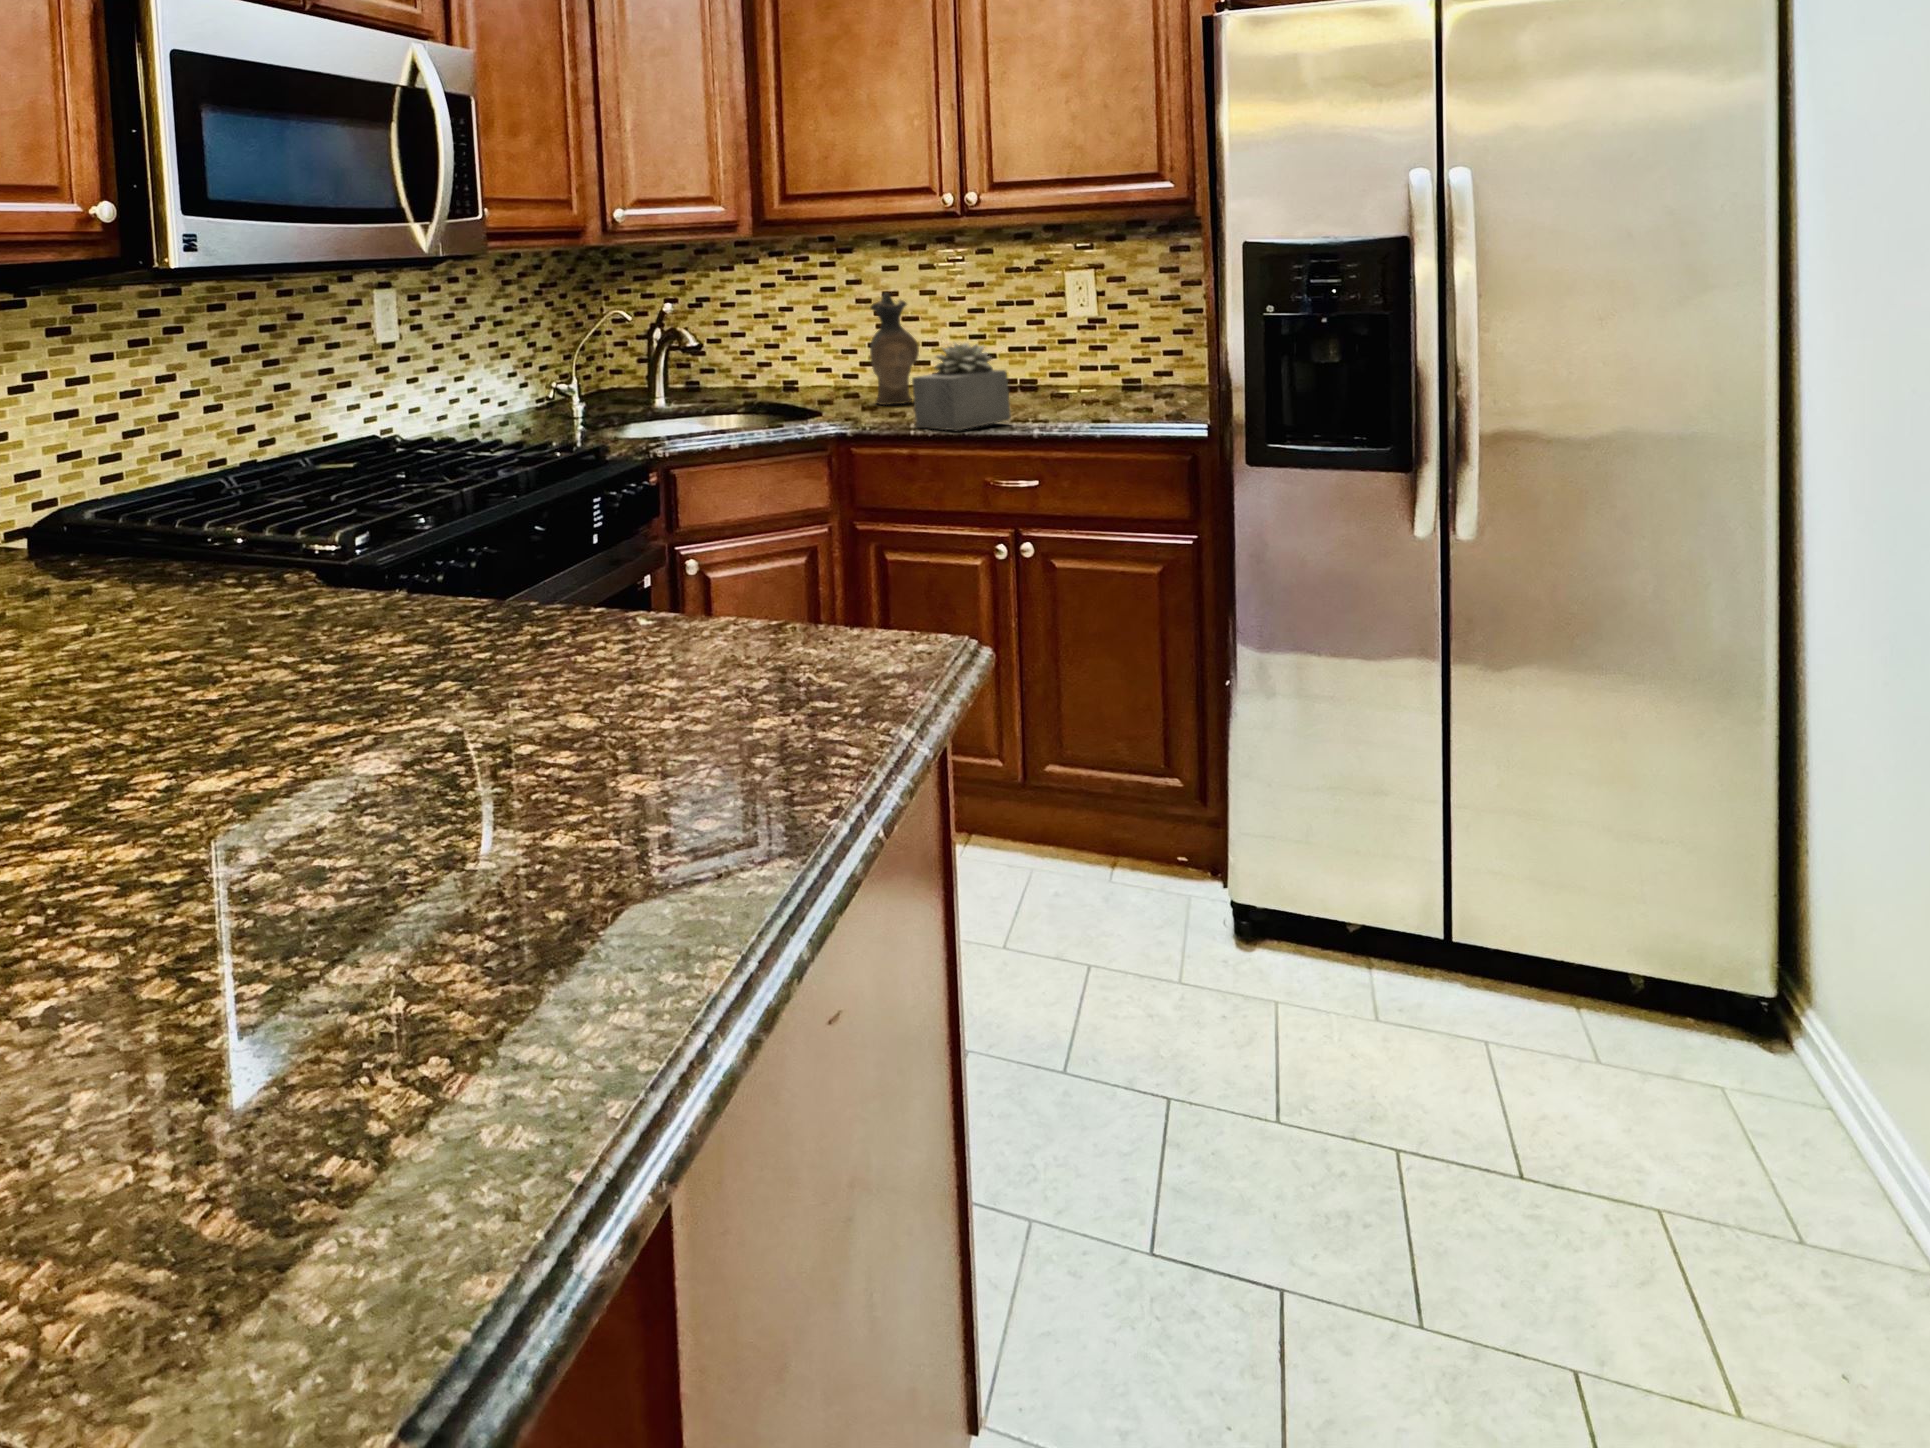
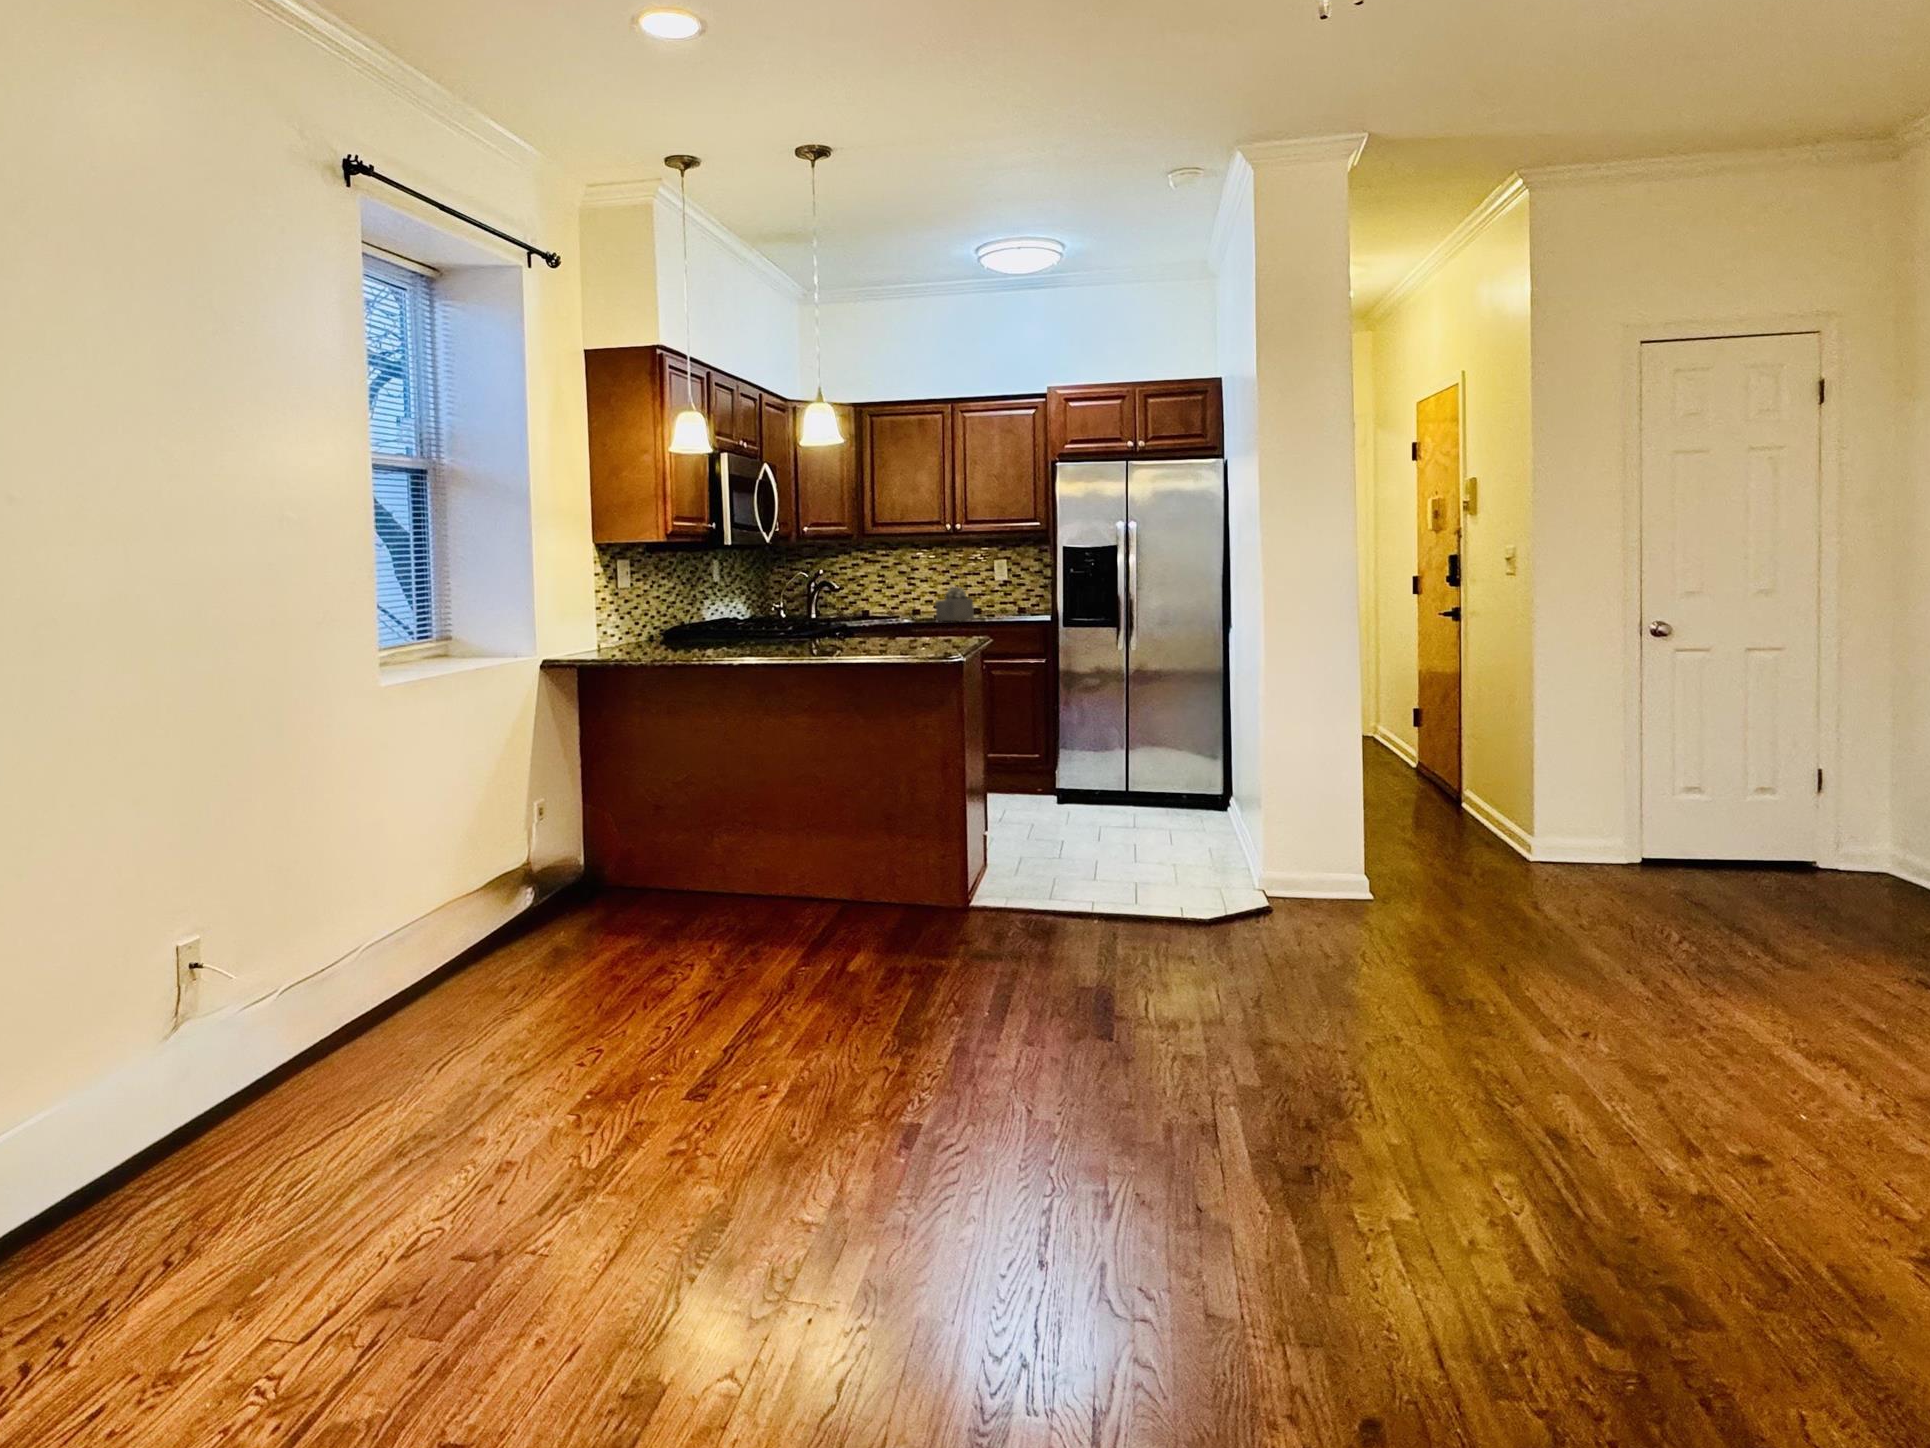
ceramic pitcher: present [870,293,919,405] -> none [906,567,928,620]

